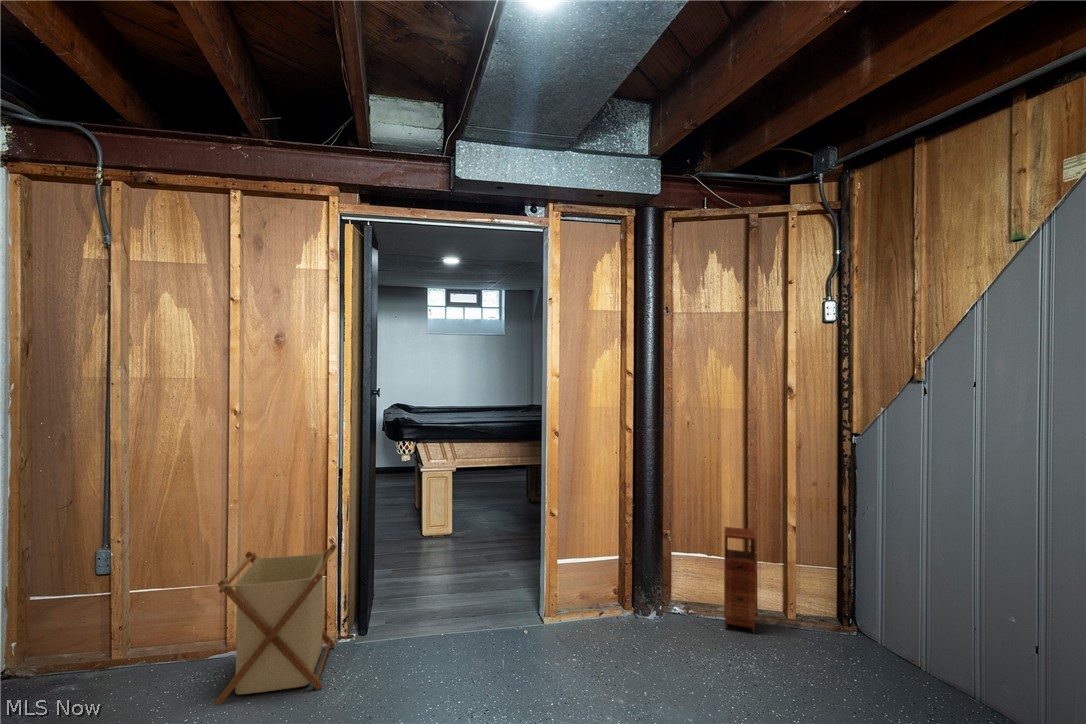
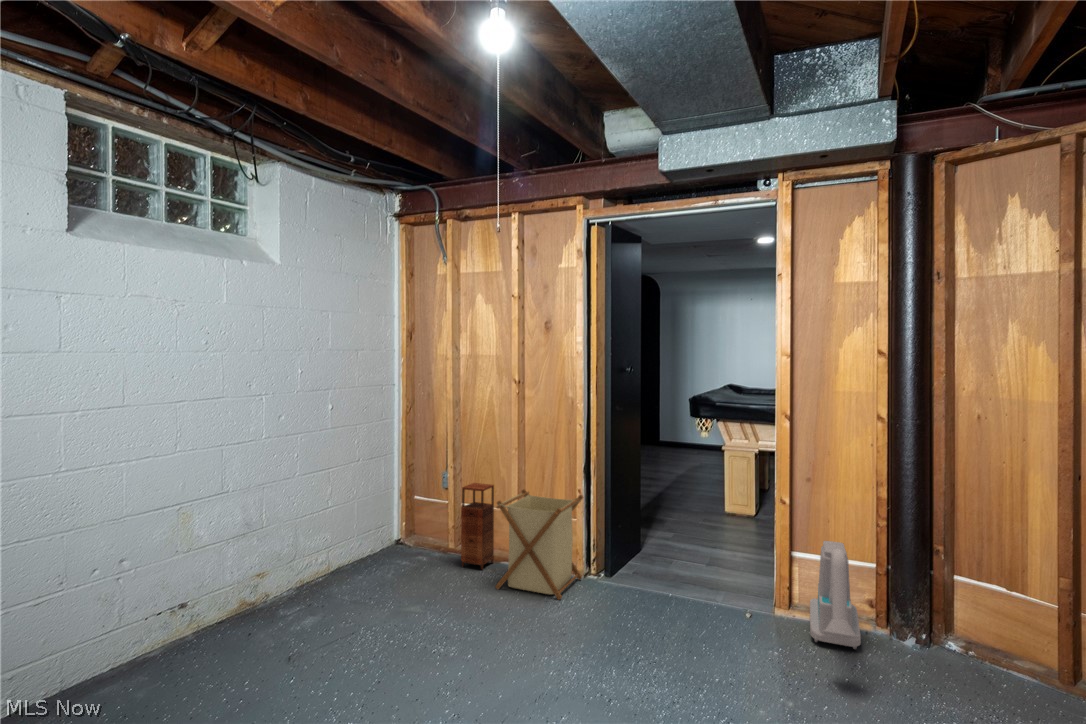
storage cabinet: present [724,527,755,634] -> present [461,483,494,570]
vacuum cleaner: none [575,543,655,644] -> present [810,541,861,649]

